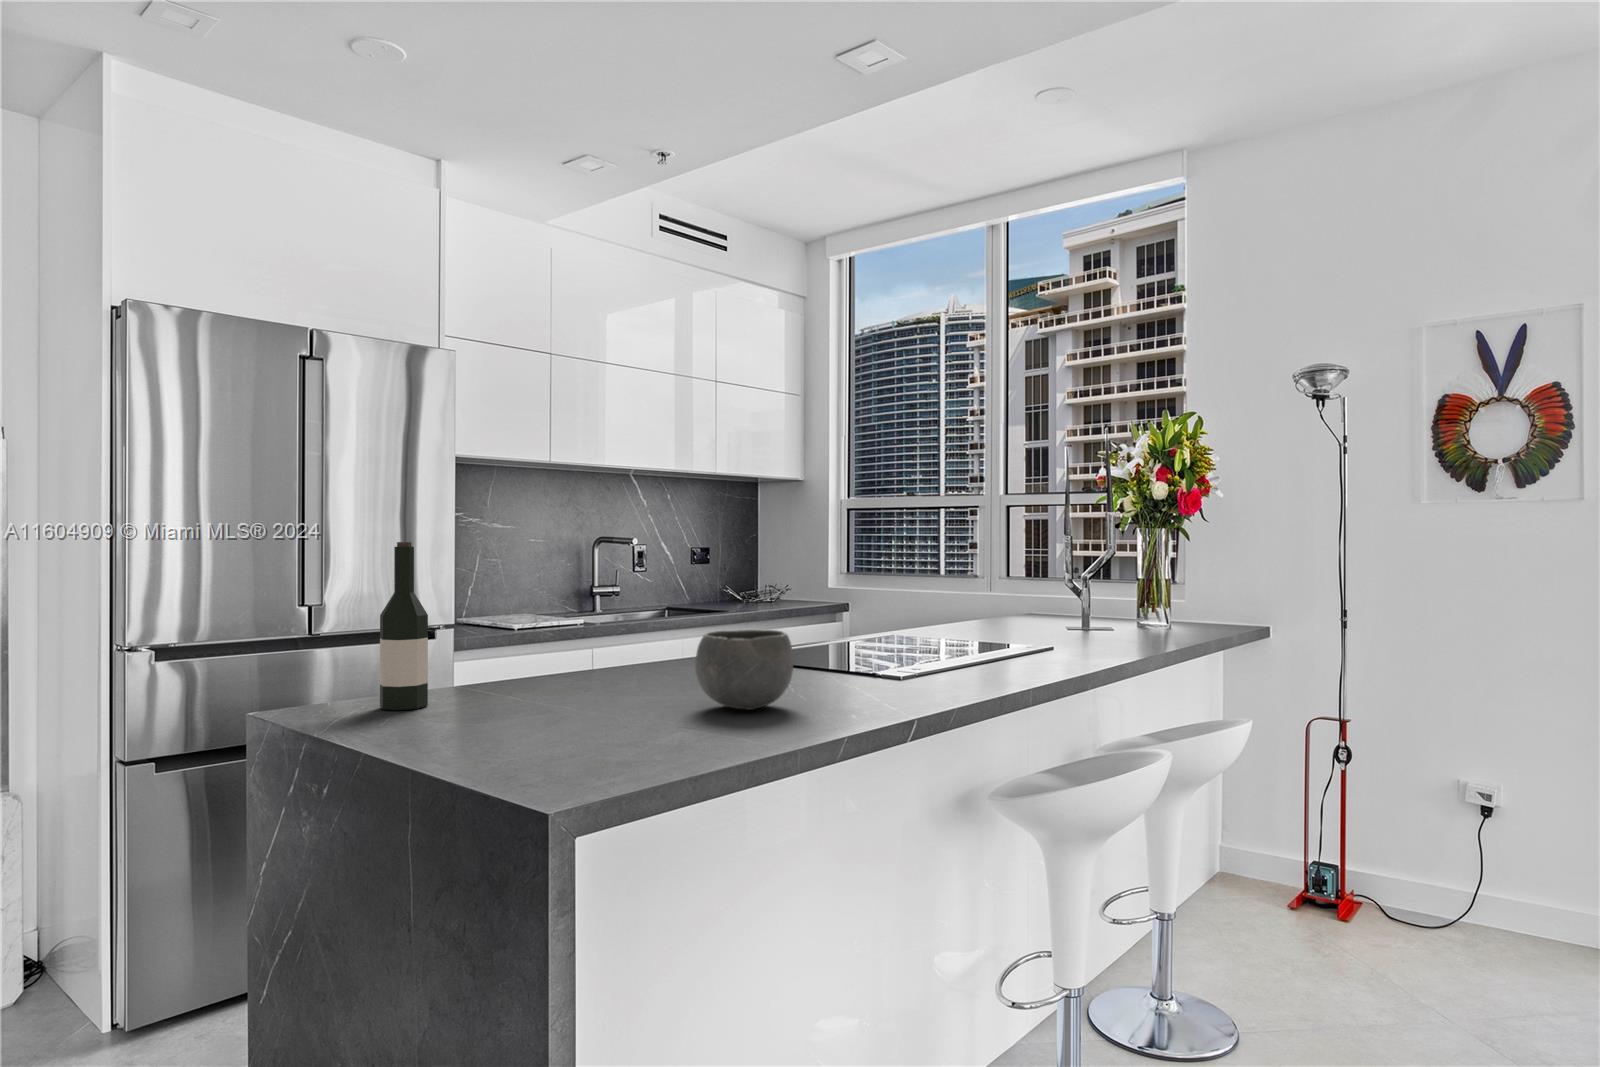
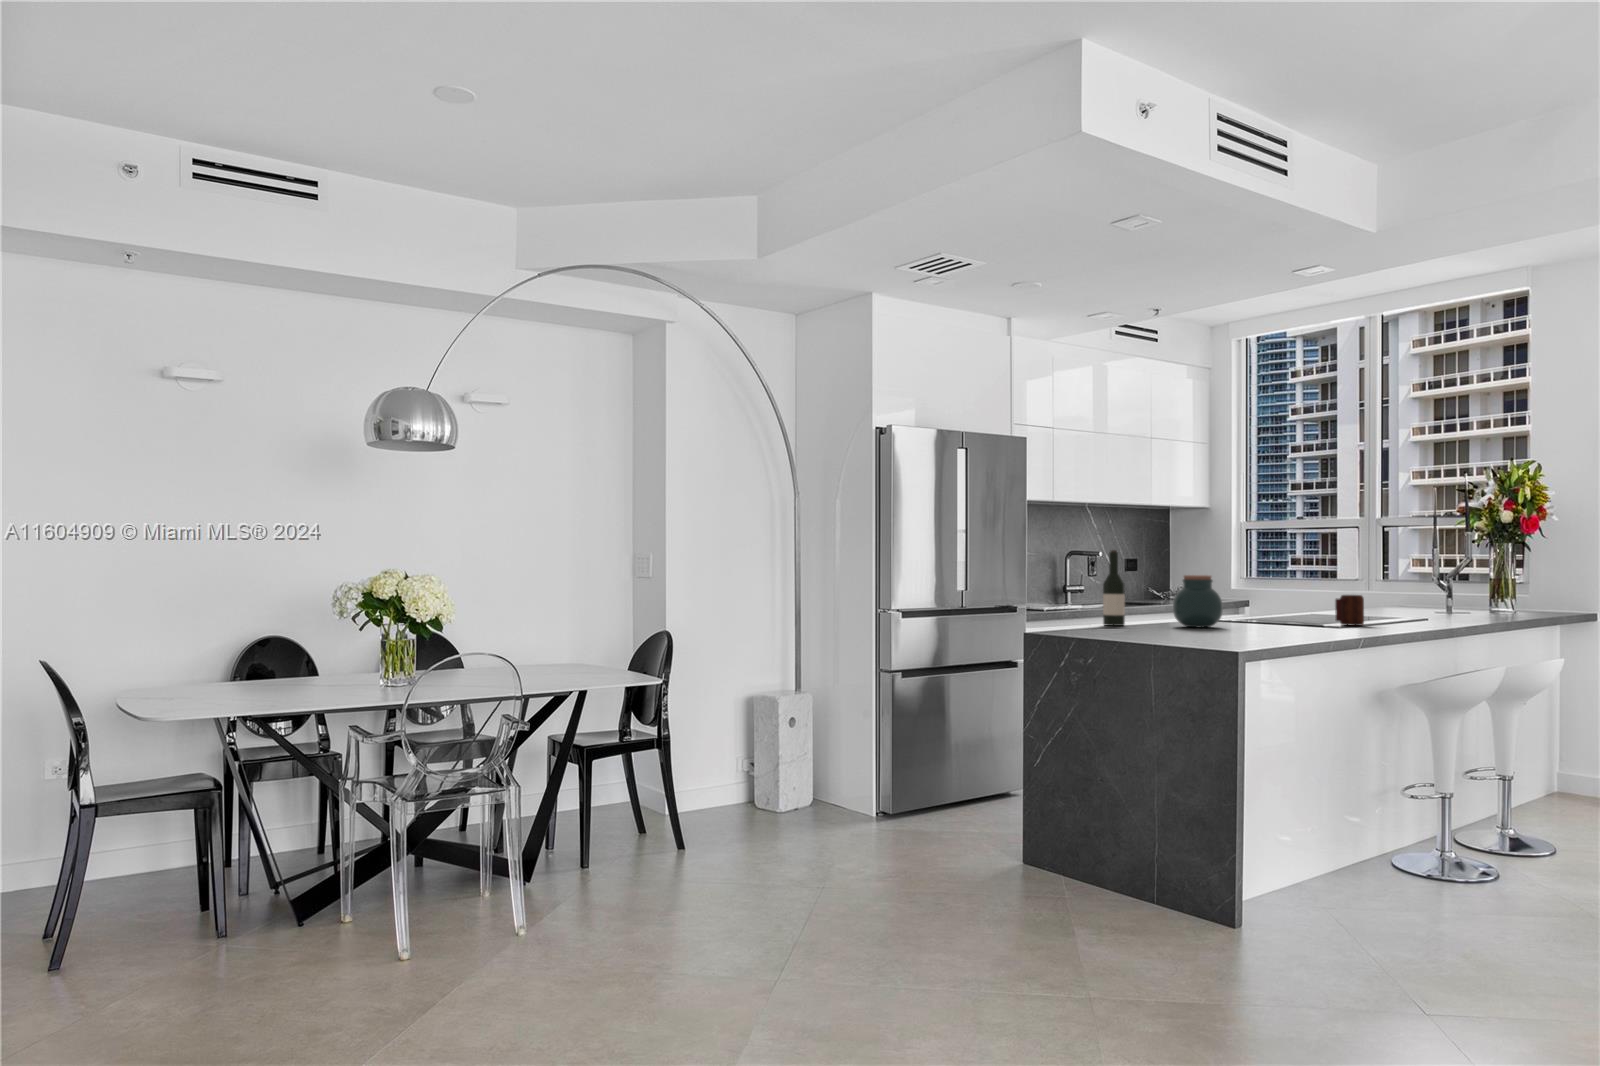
jar: none [516,597,622,714] -> present [1173,575,1223,627]
mug: none [864,629,918,693] -> present [1335,595,1364,626]
ceramic bowl: present [695,630,793,710] -> none [1257,592,1306,628]

